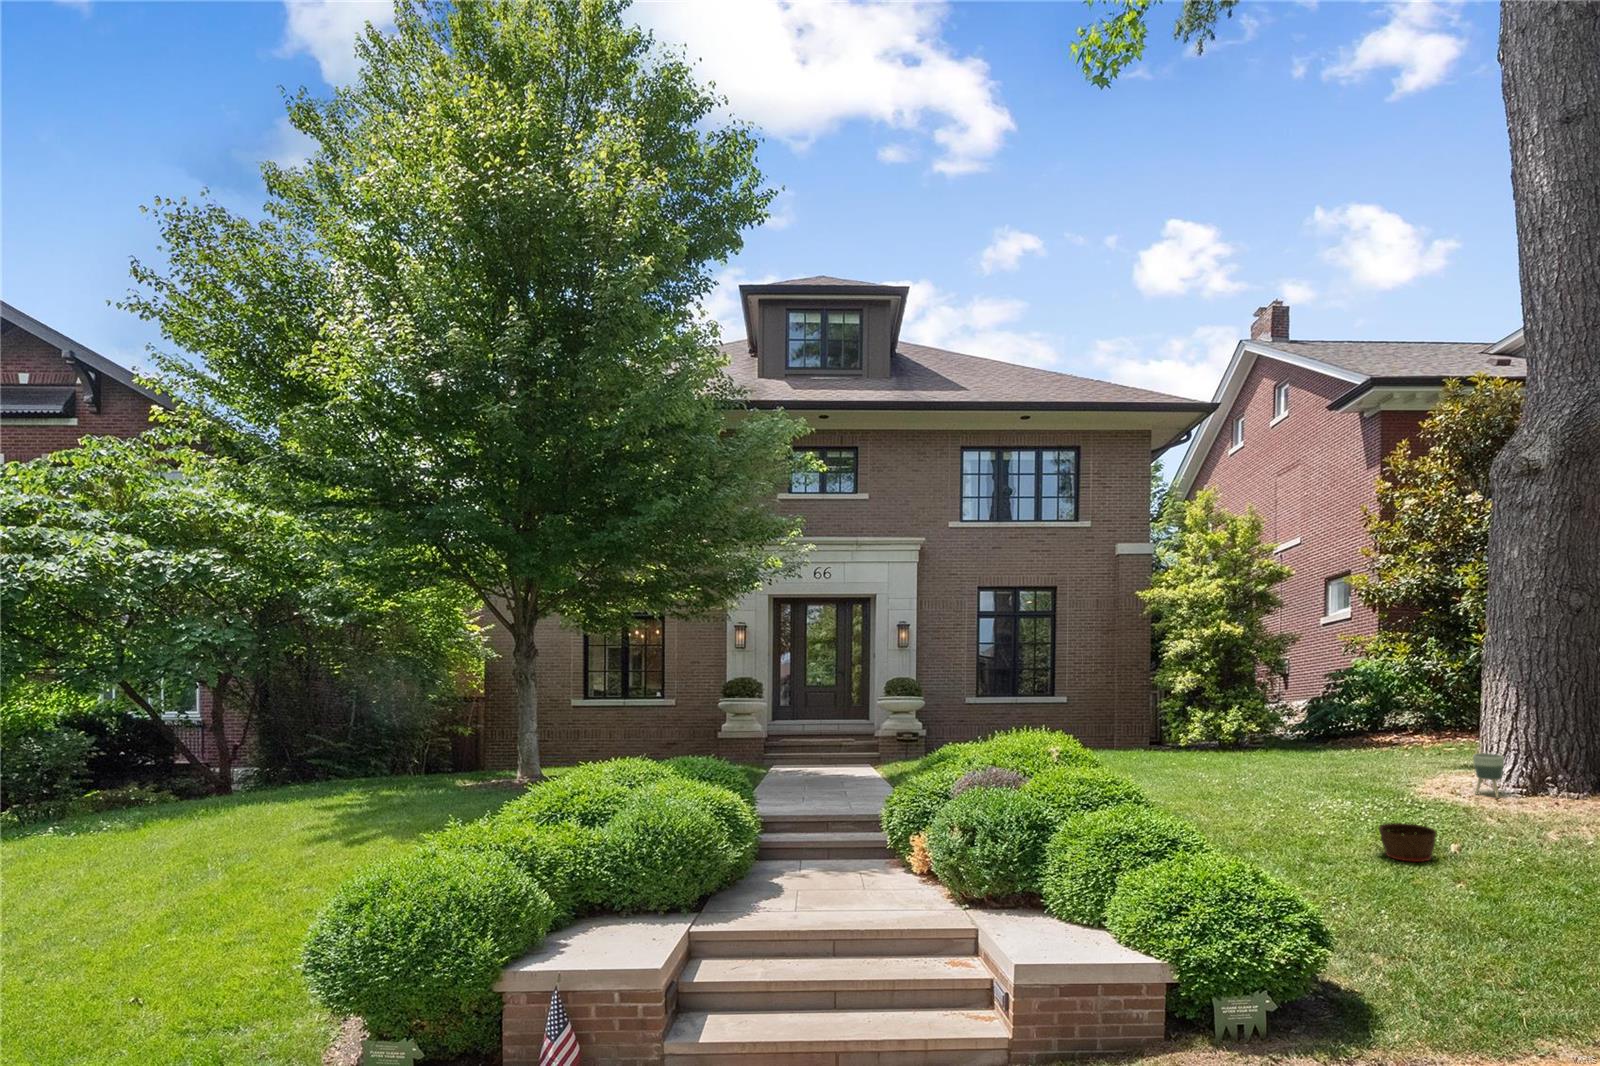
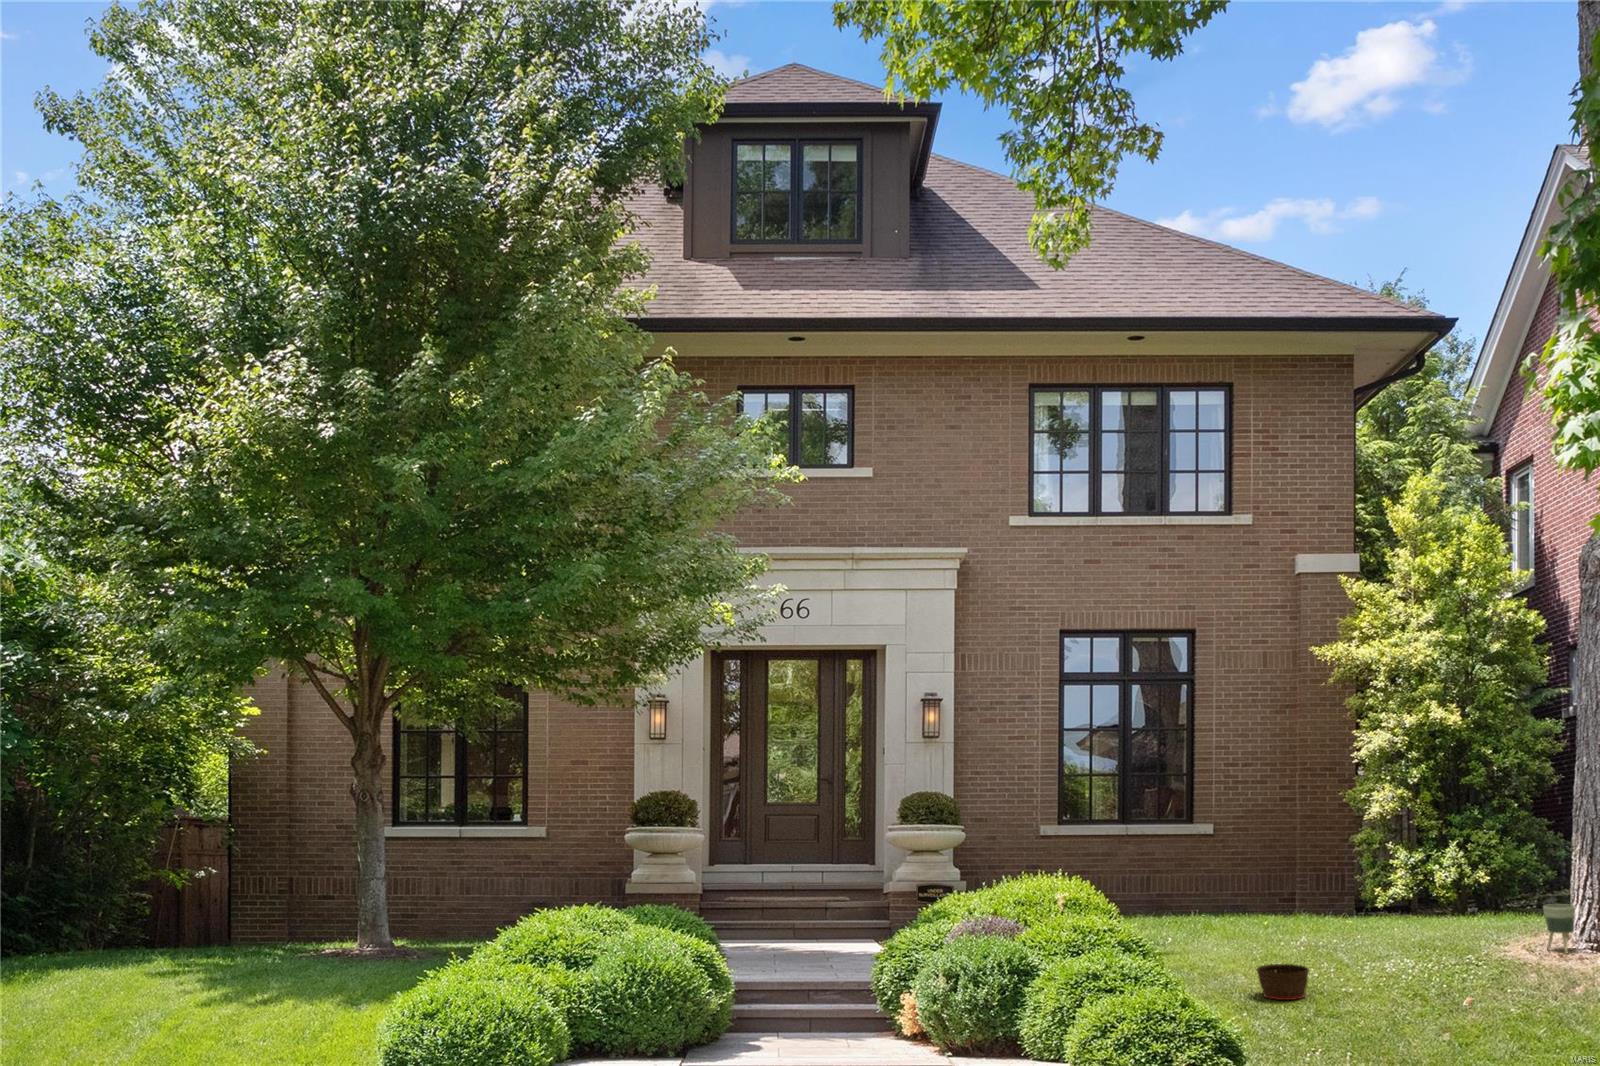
basket: present [1379,823,1436,862] -> present [1257,964,1309,1000]

